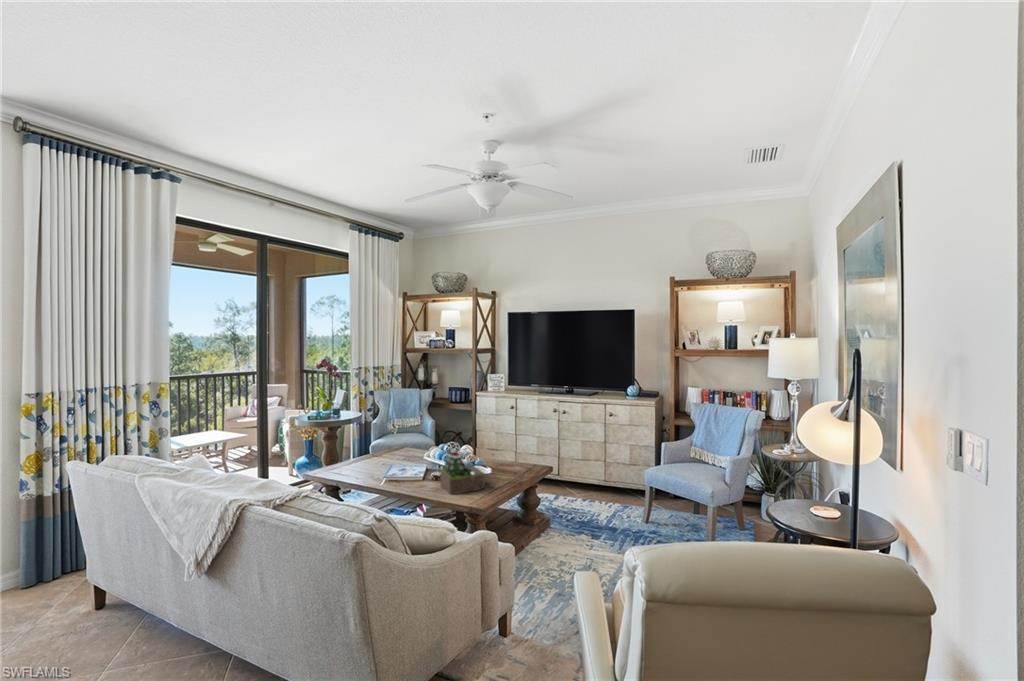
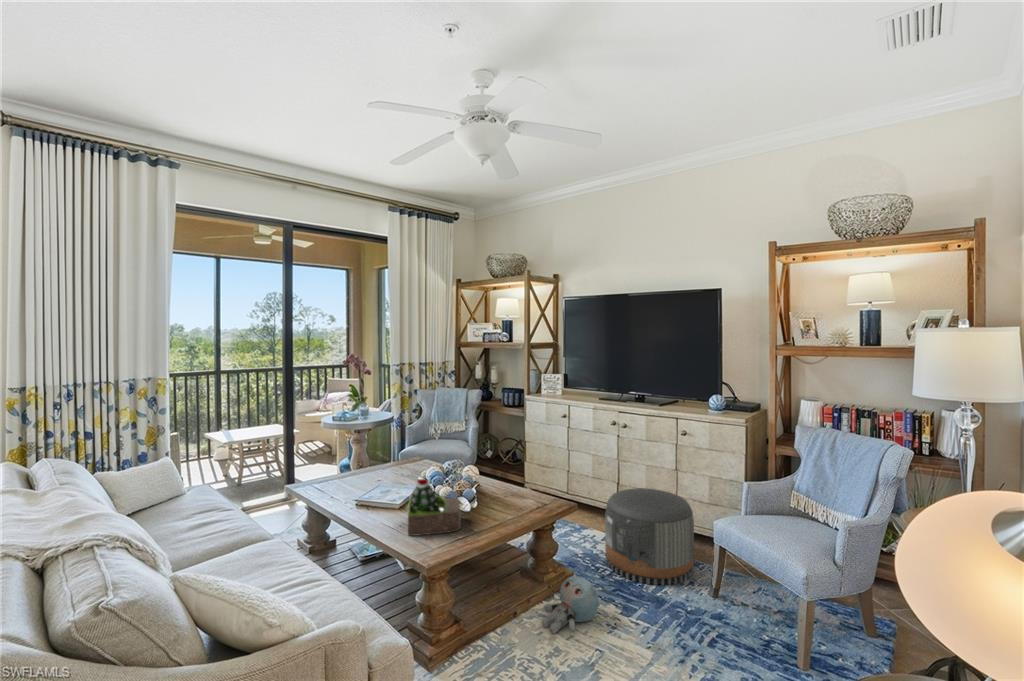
pouf: none [564,457,628,522] -> present [605,488,694,585]
plush toy: none [542,516,581,555] -> present [542,575,599,634]

